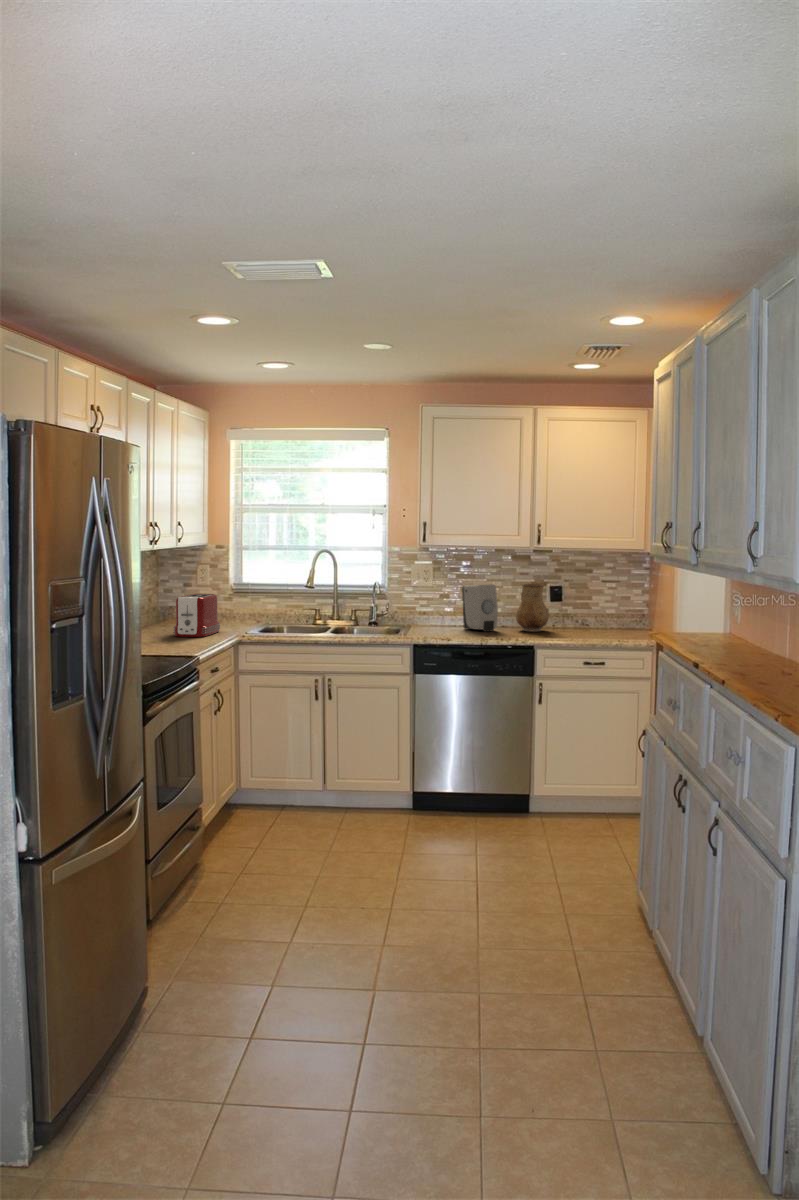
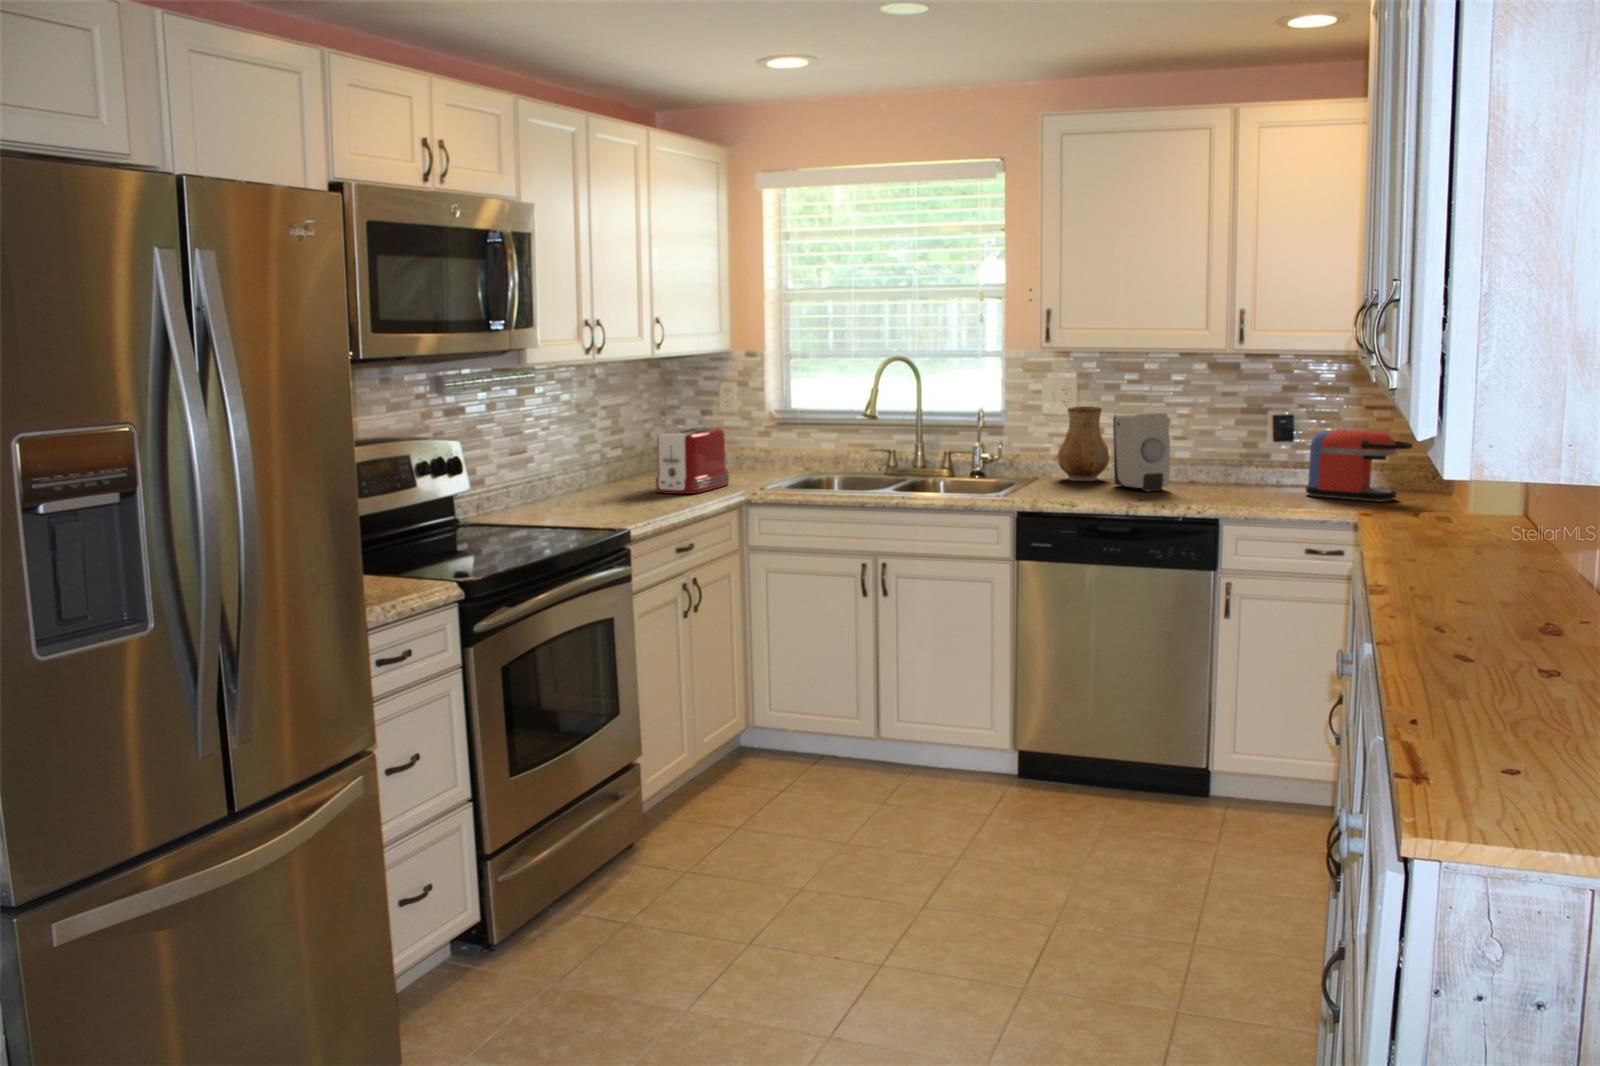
ceramic pitcher: present [516,584,549,631] -> present [1057,406,1110,481]
coffee maker: none [575,594,633,635] -> present [1305,429,1412,501]

